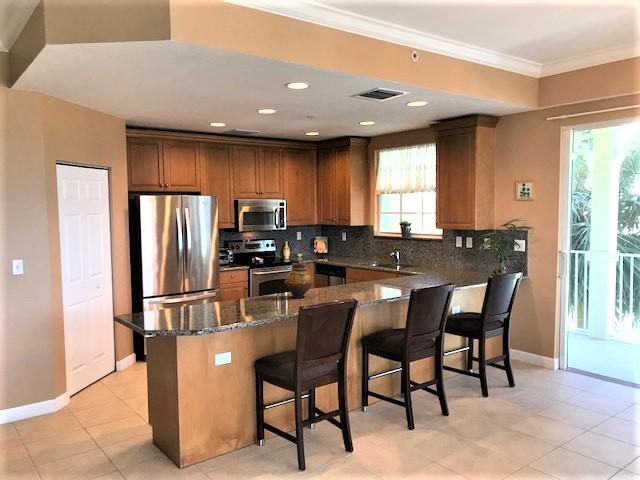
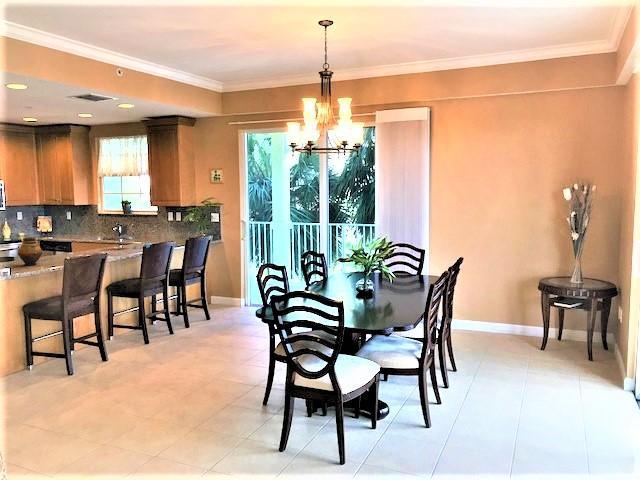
laptop: none [401,251,438,282] -> present [120,225,150,249]

